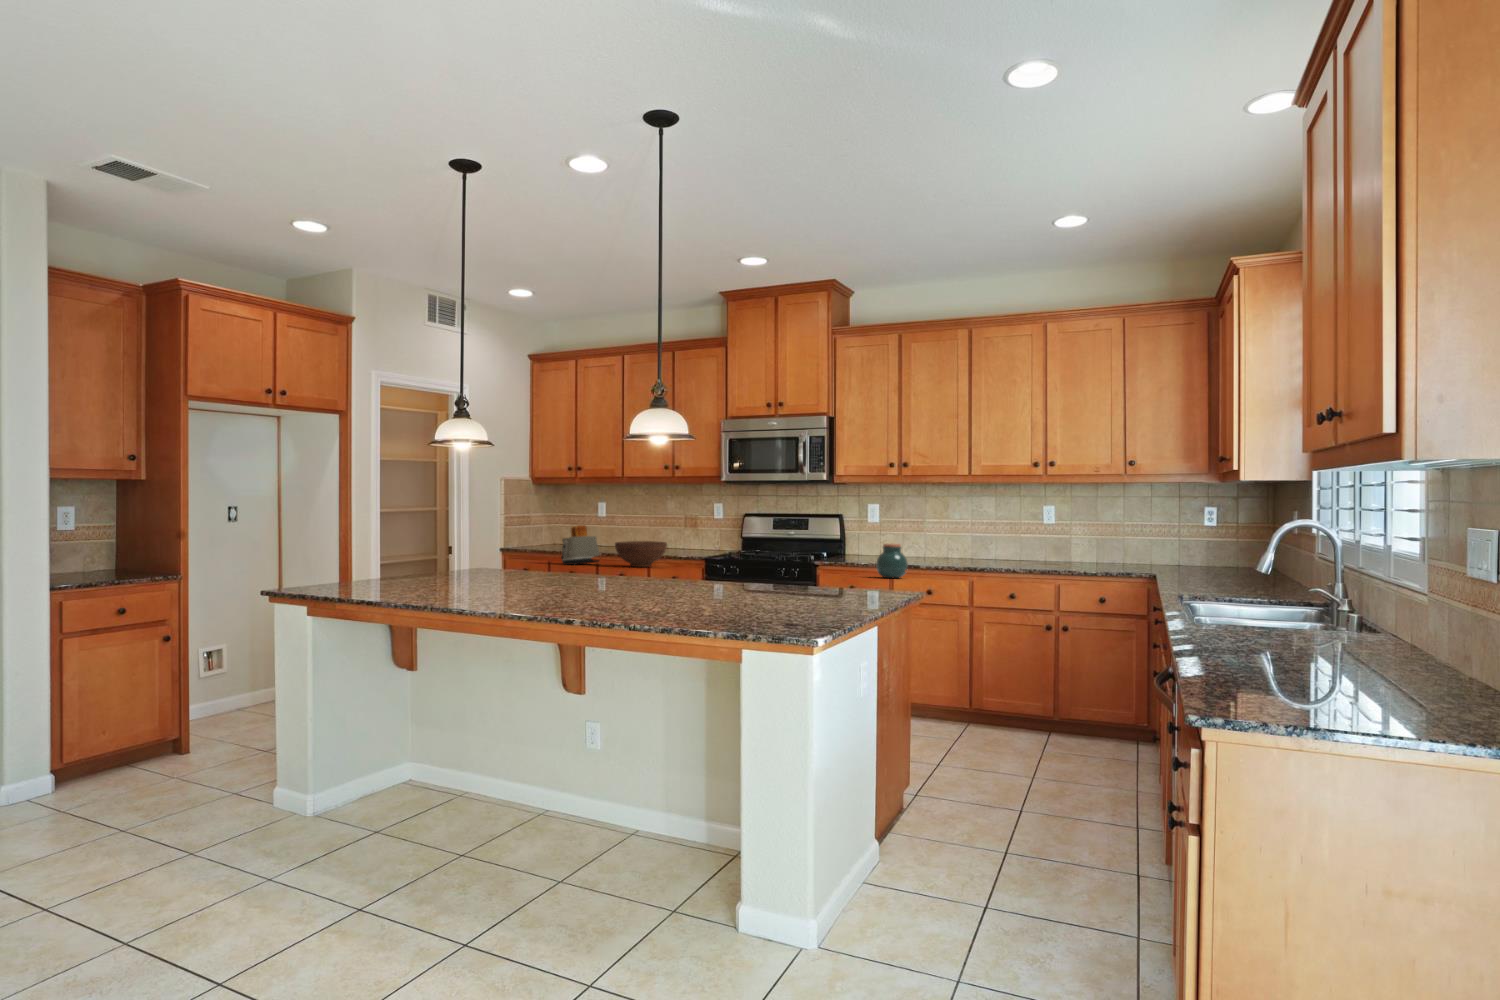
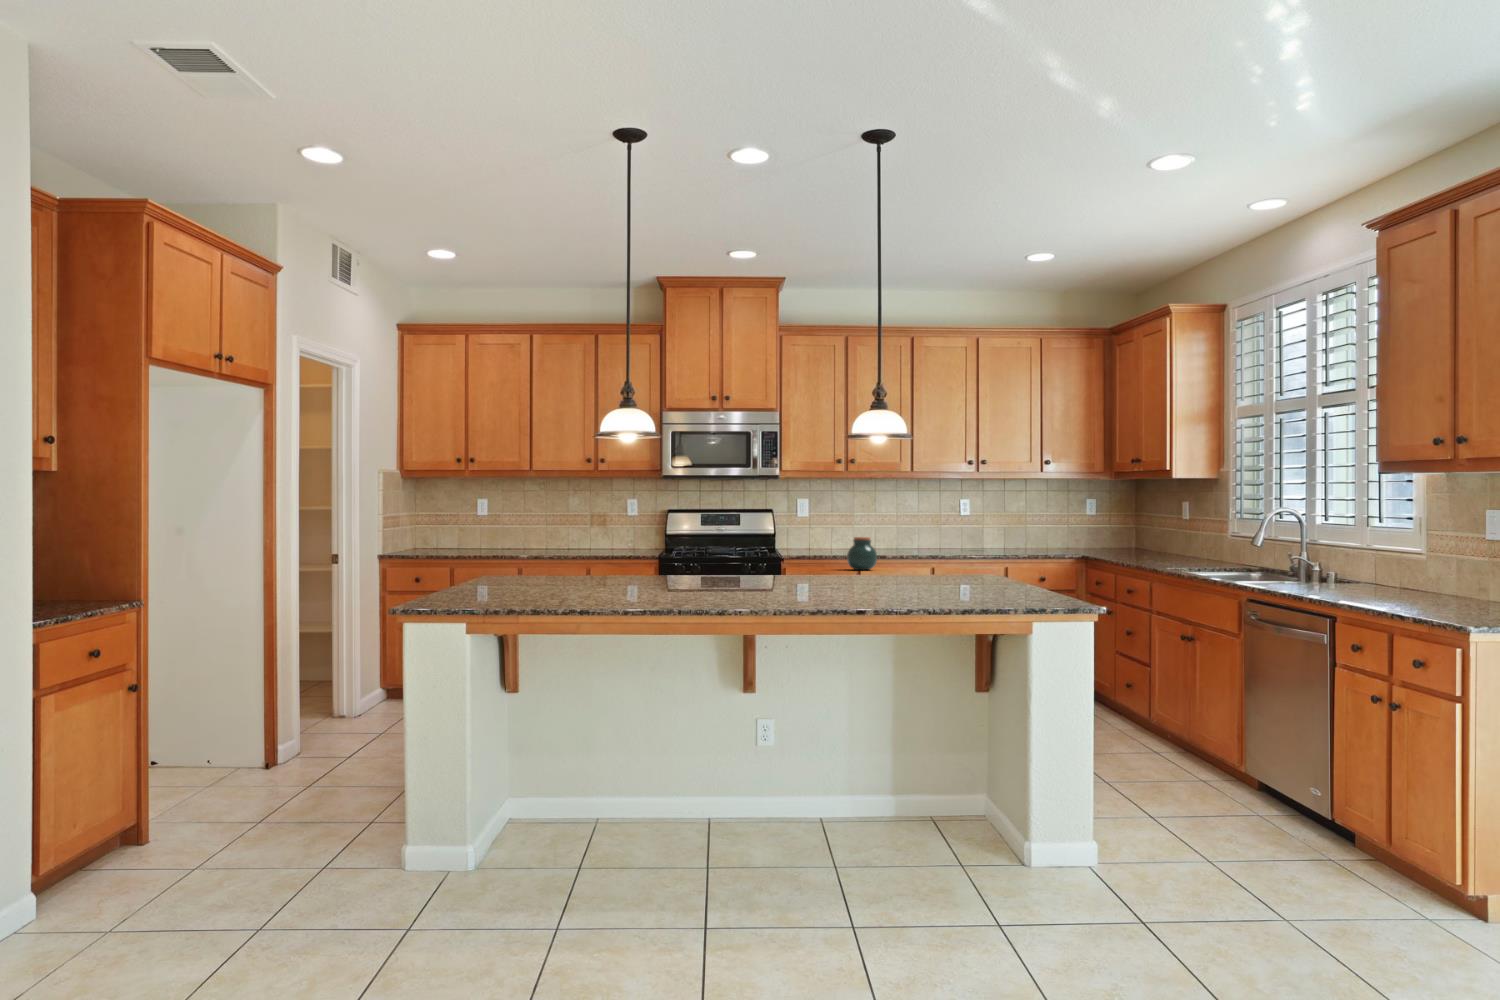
toaster: present [561,525,599,565] -> none [480,525,519,572]
fruit bowl: present [615,541,667,567] -> none [548,542,607,570]

